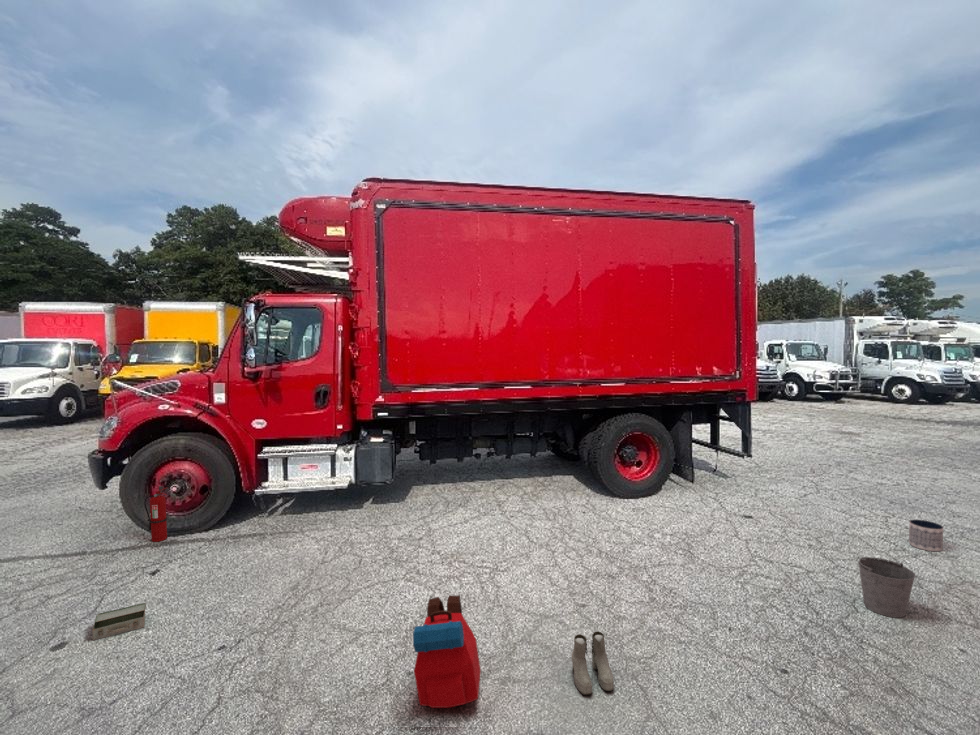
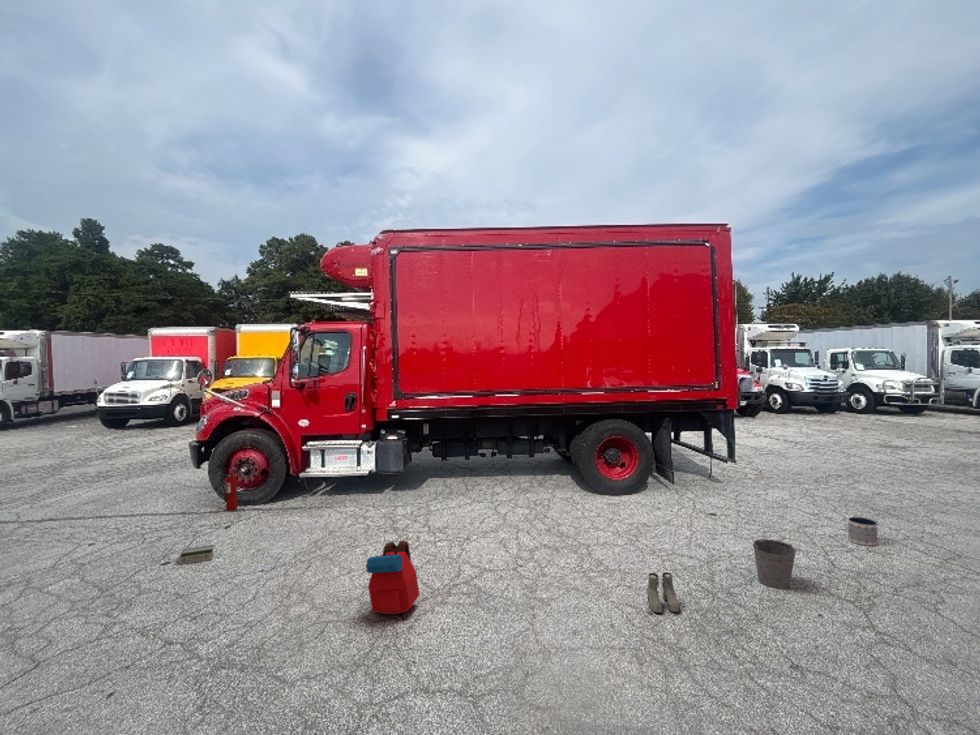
boots: present [572,632,614,695] -> present [647,572,679,613]

